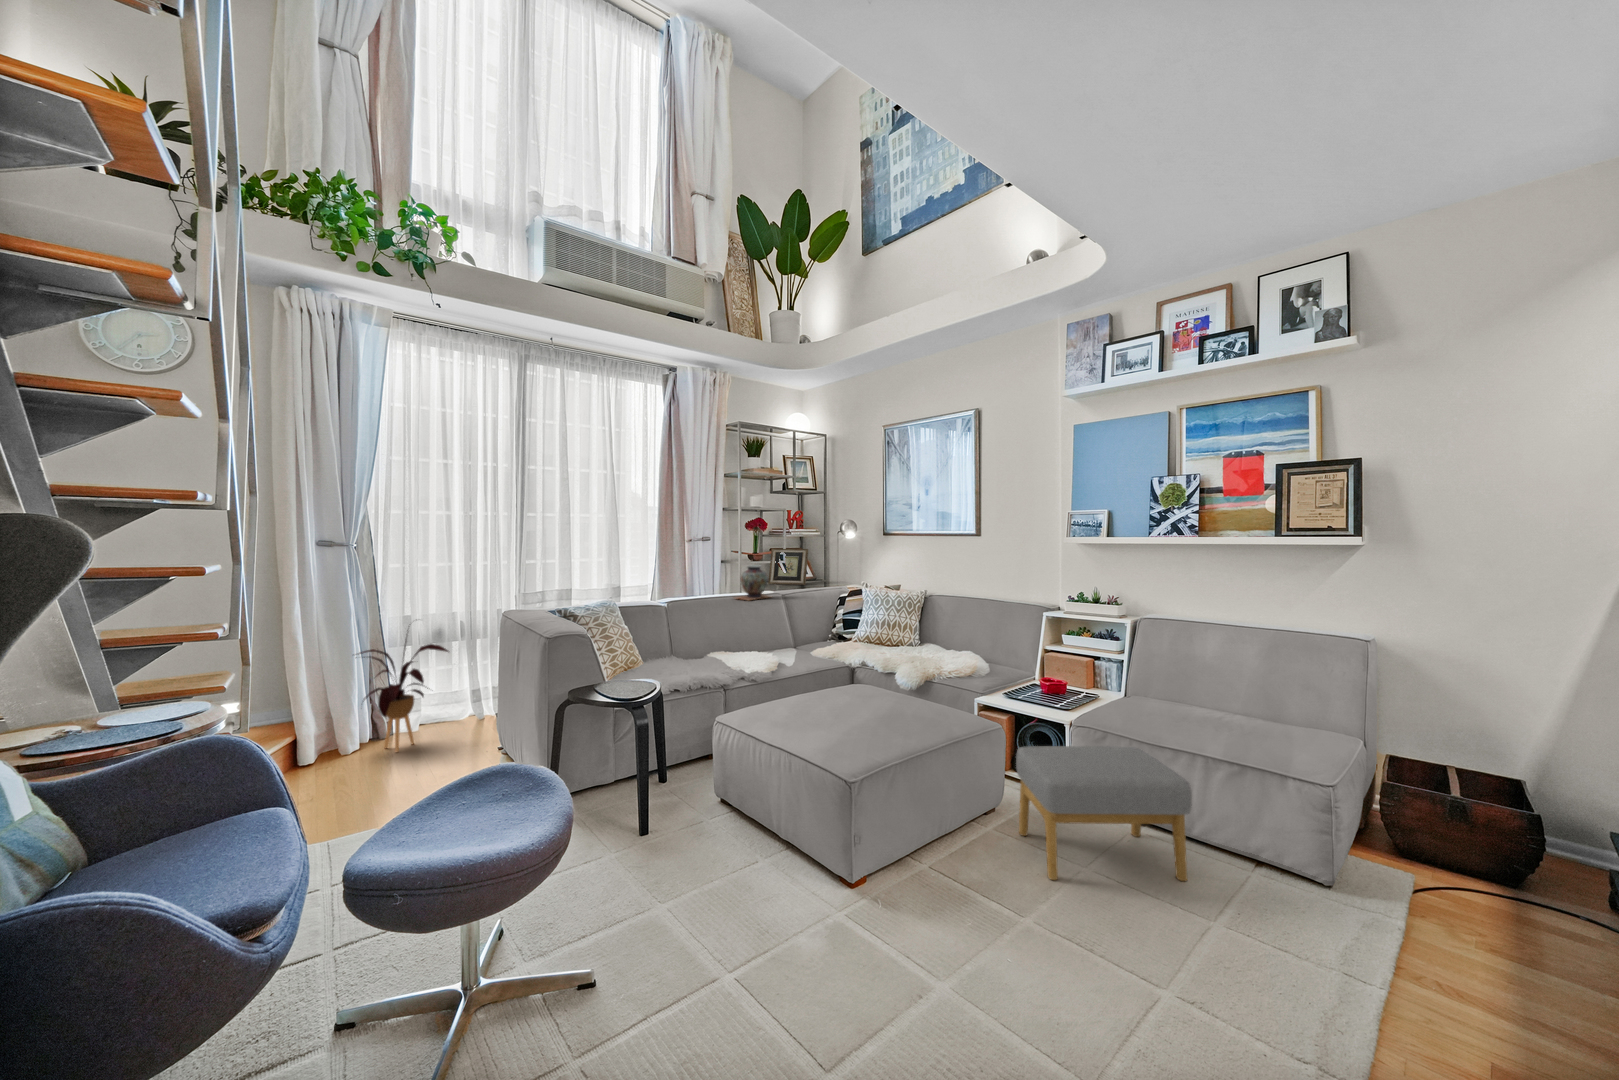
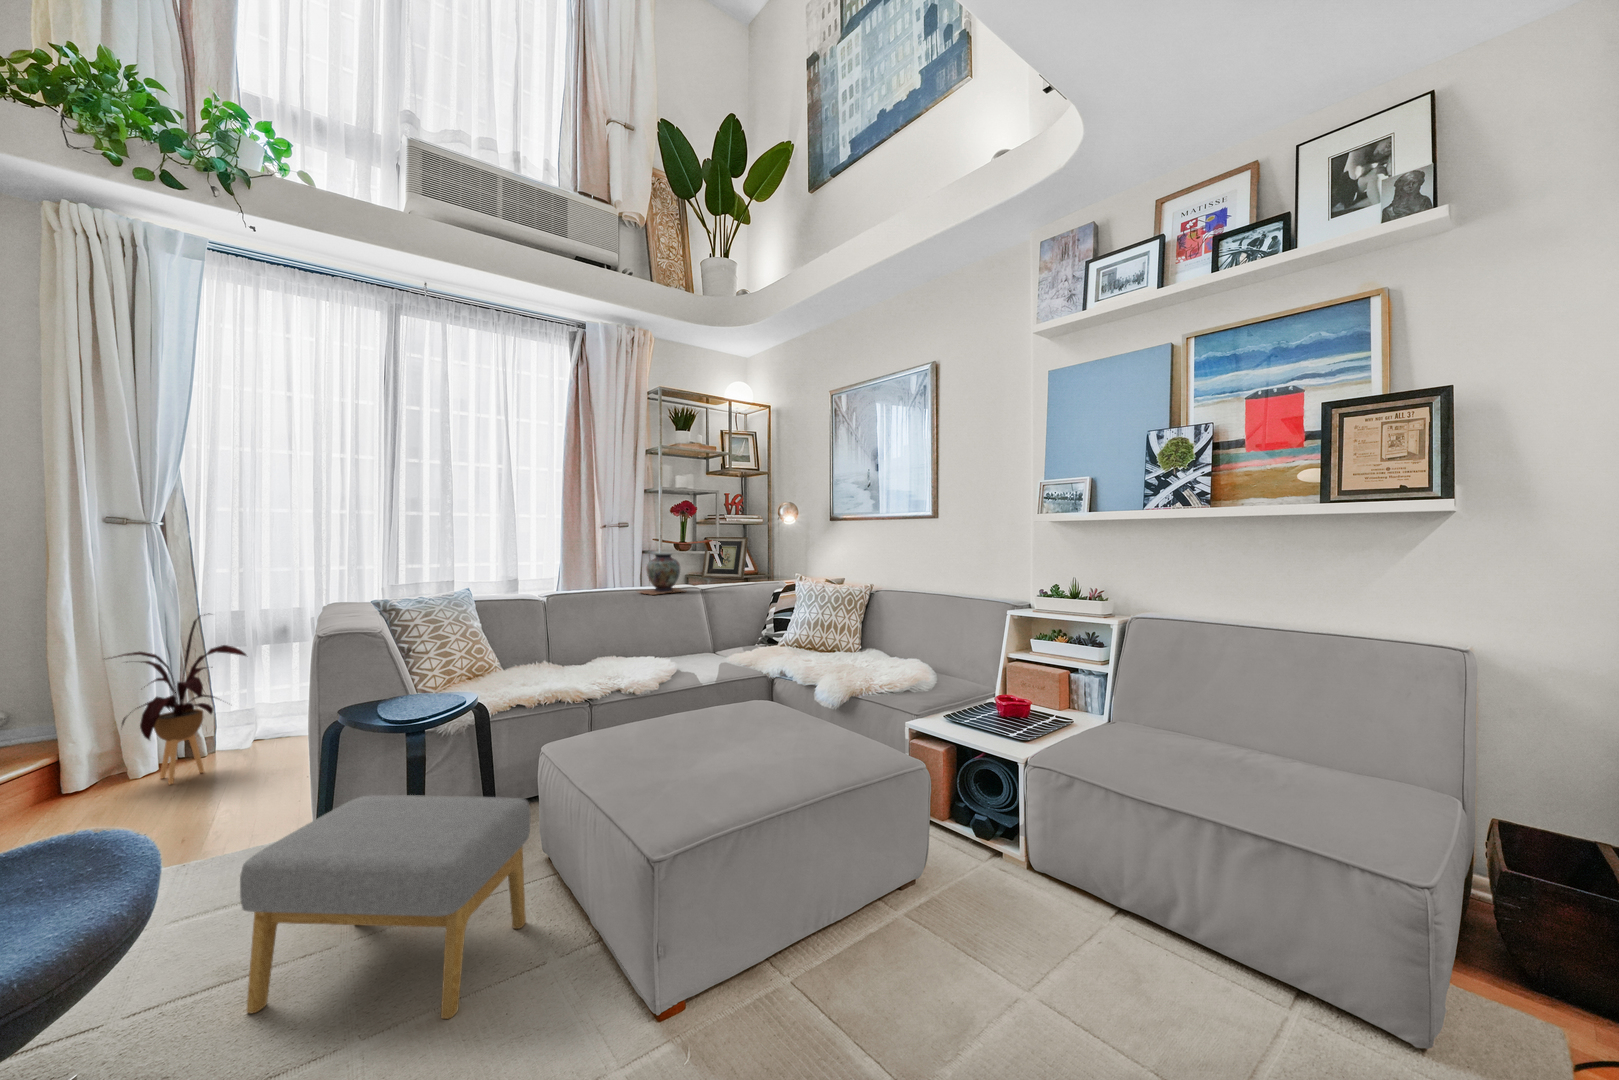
footstool: present [1016,746,1192,881] -> present [240,795,531,1019]

